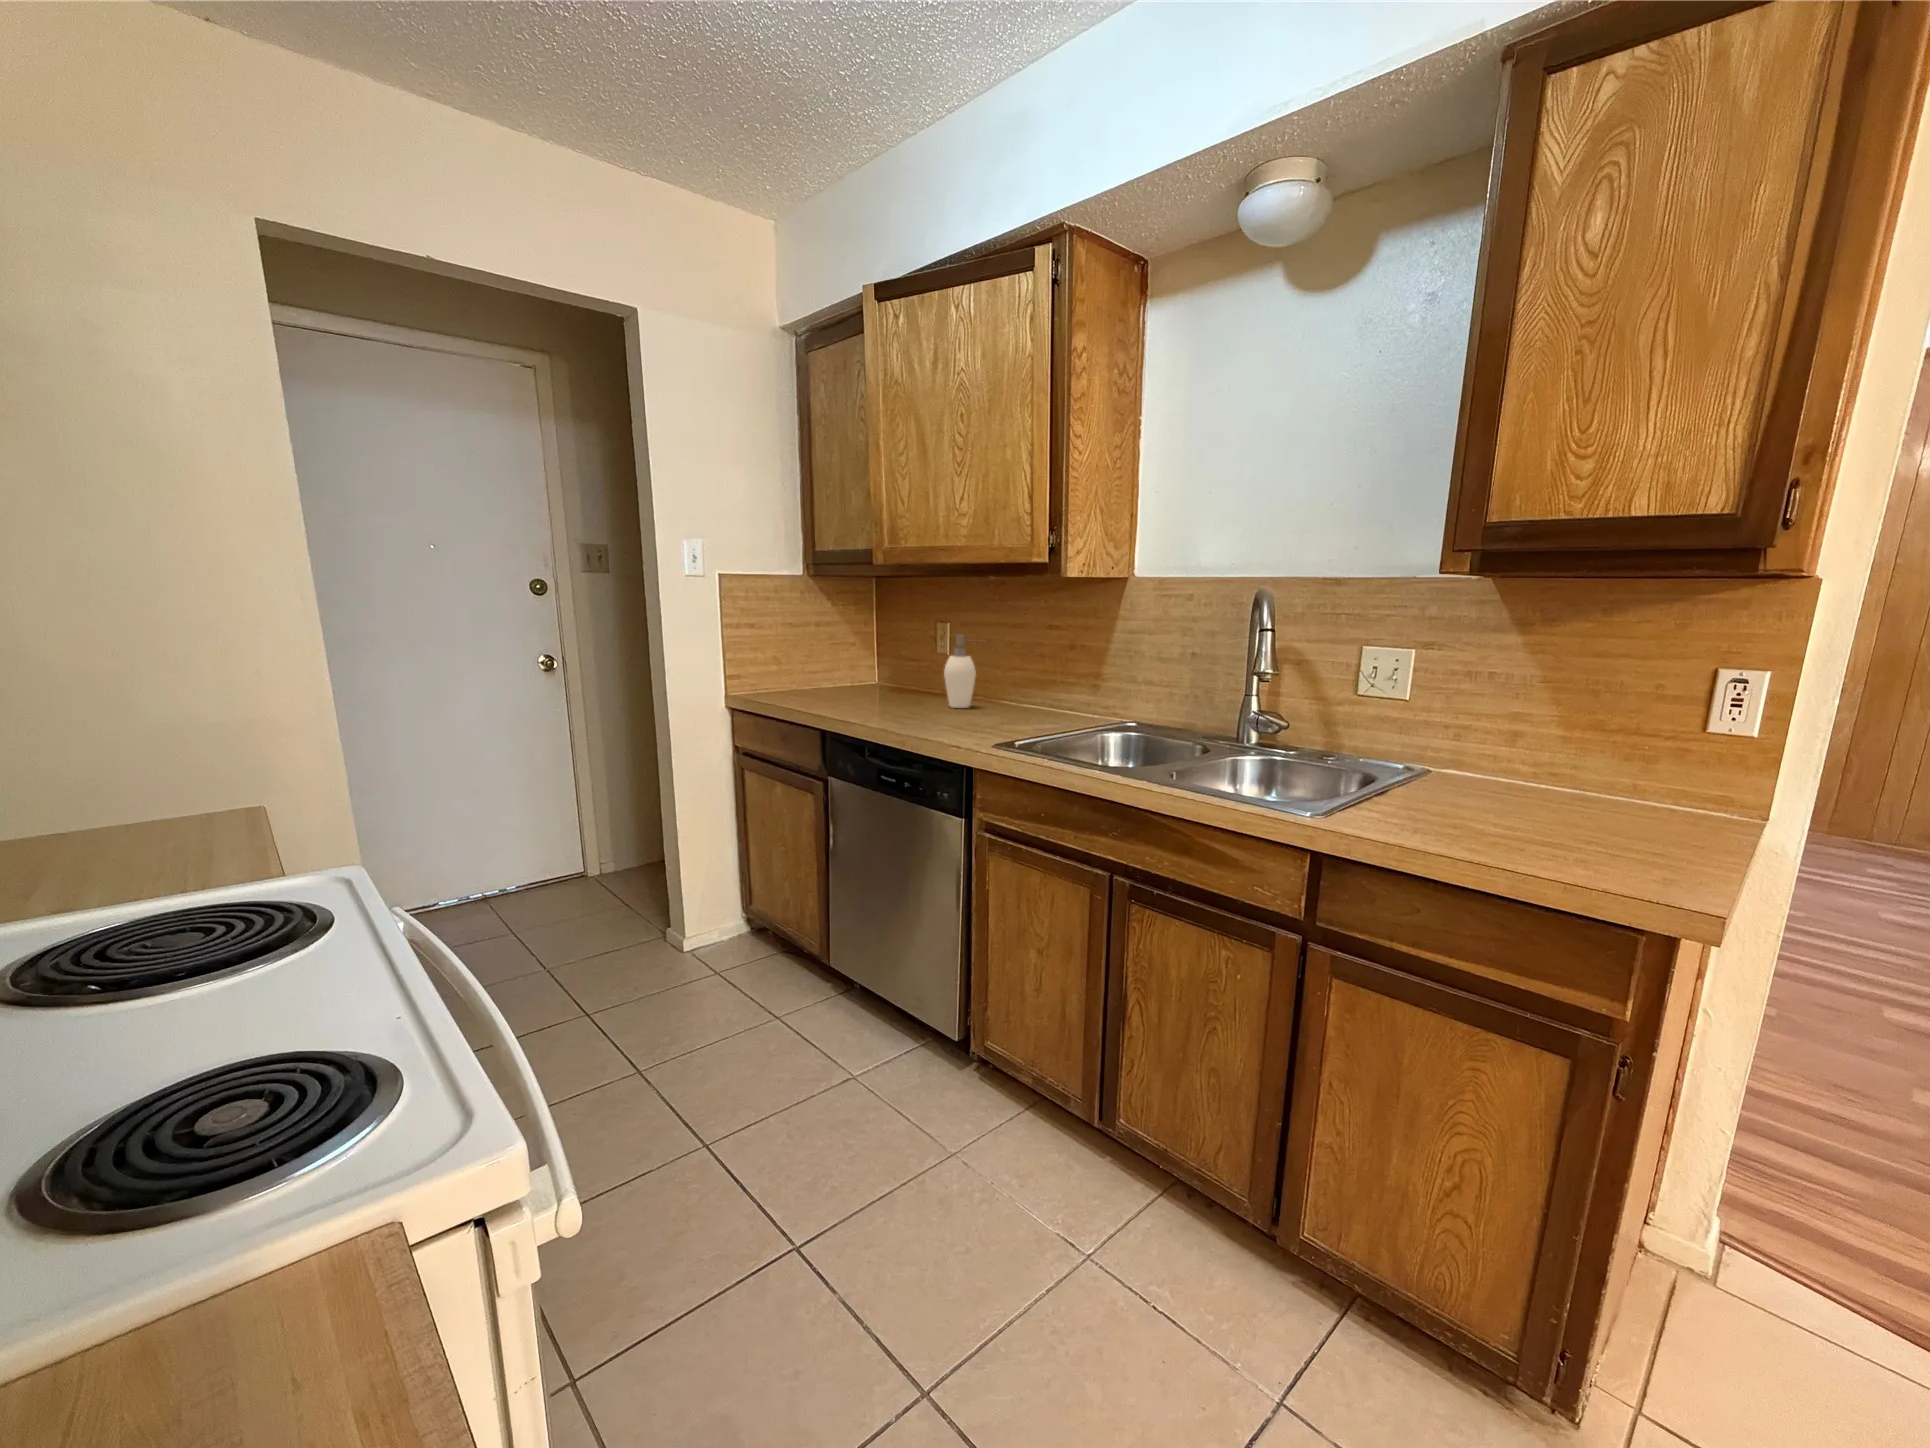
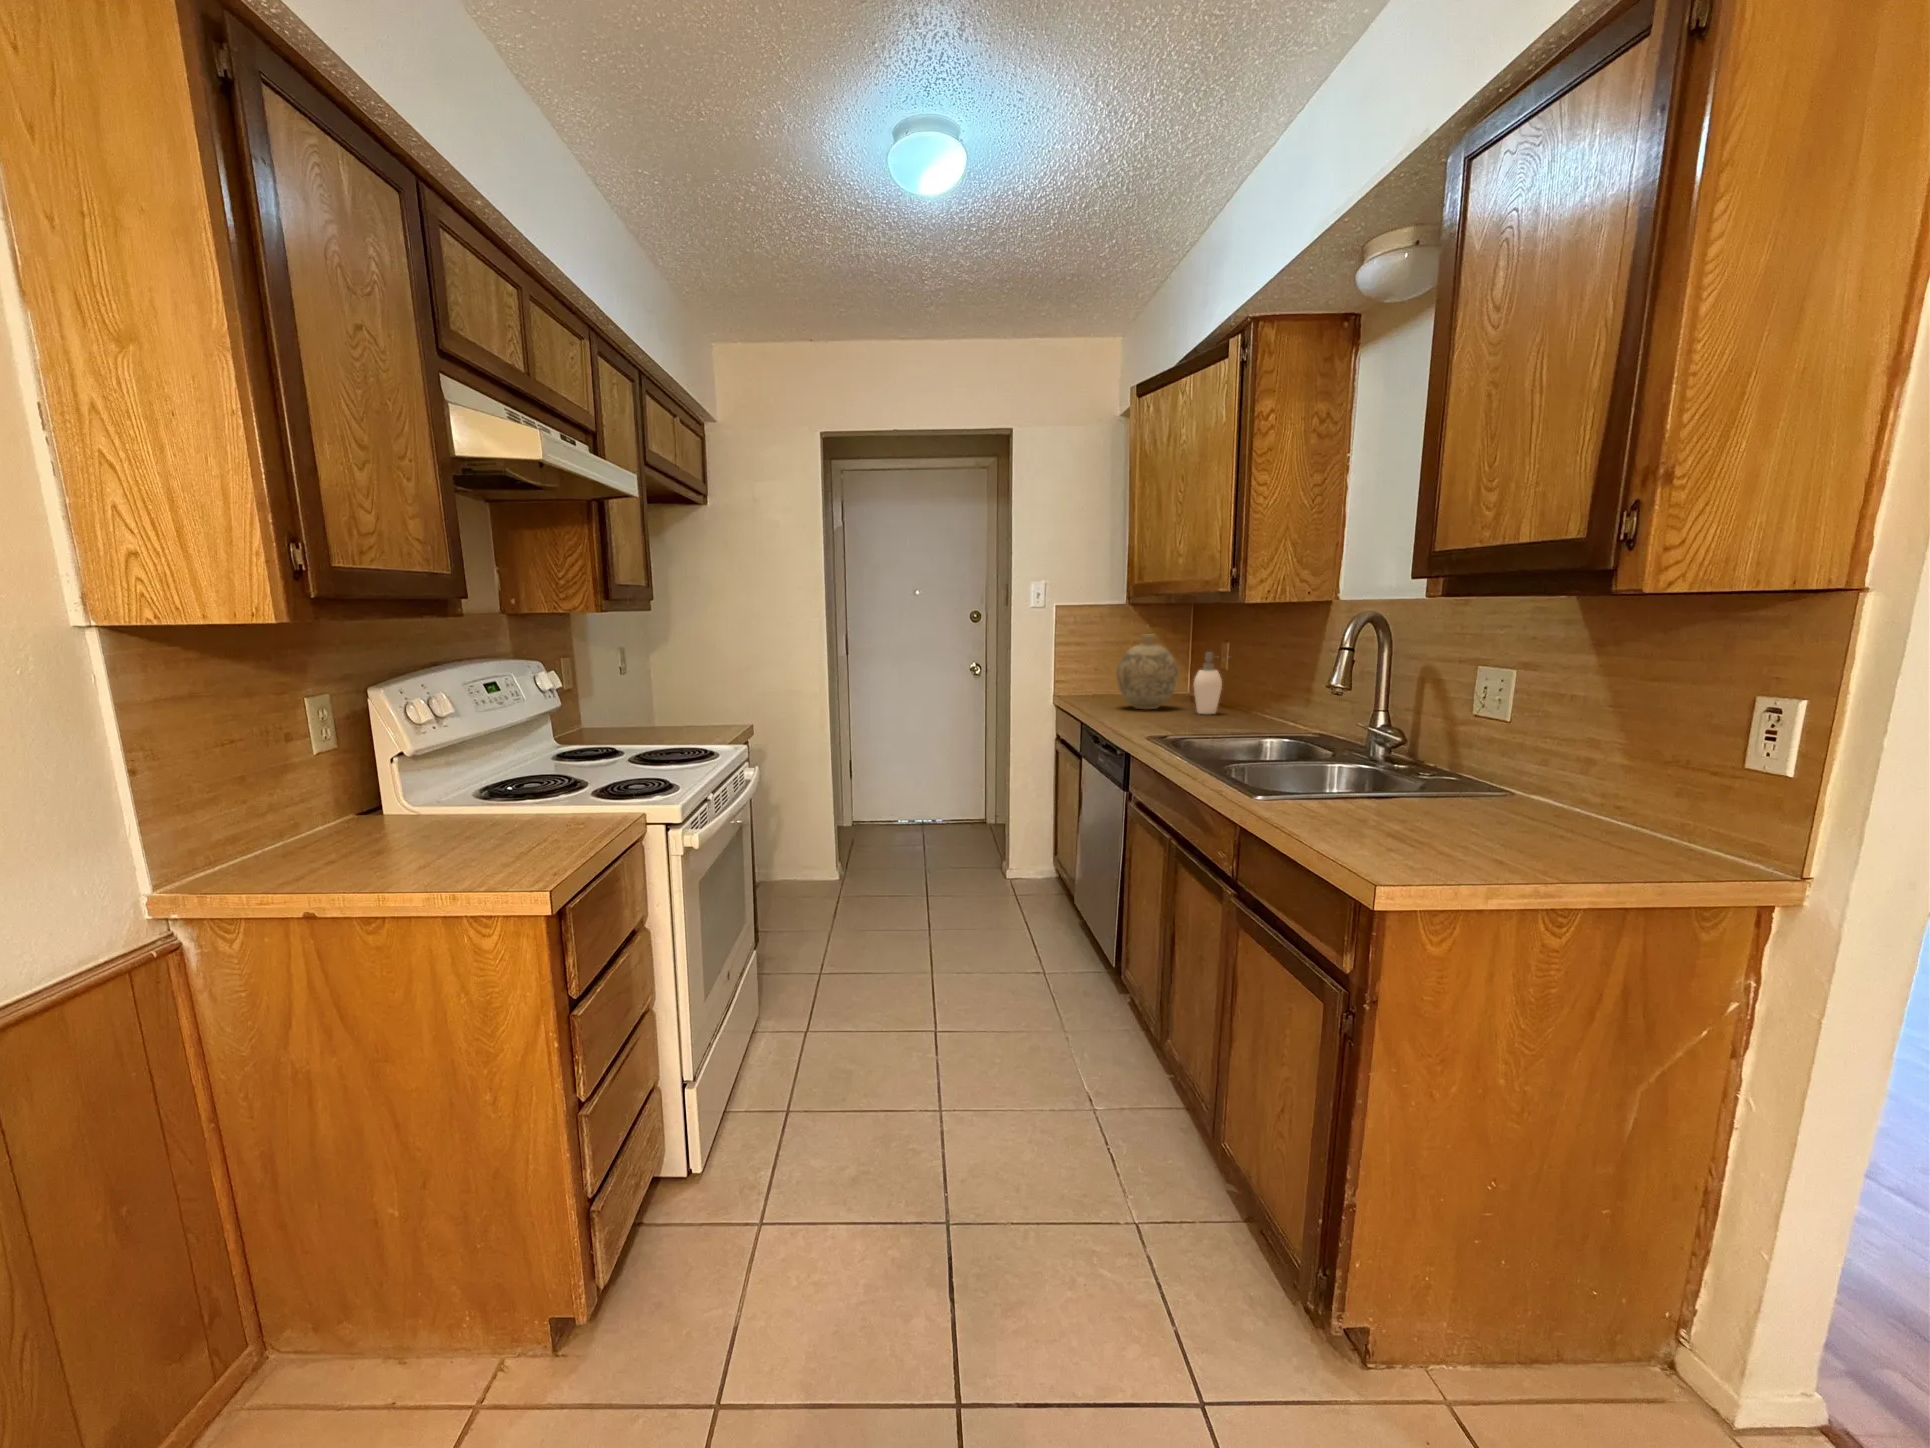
decorative vase: none [843,613,915,706] -> present [1117,635,1178,709]

